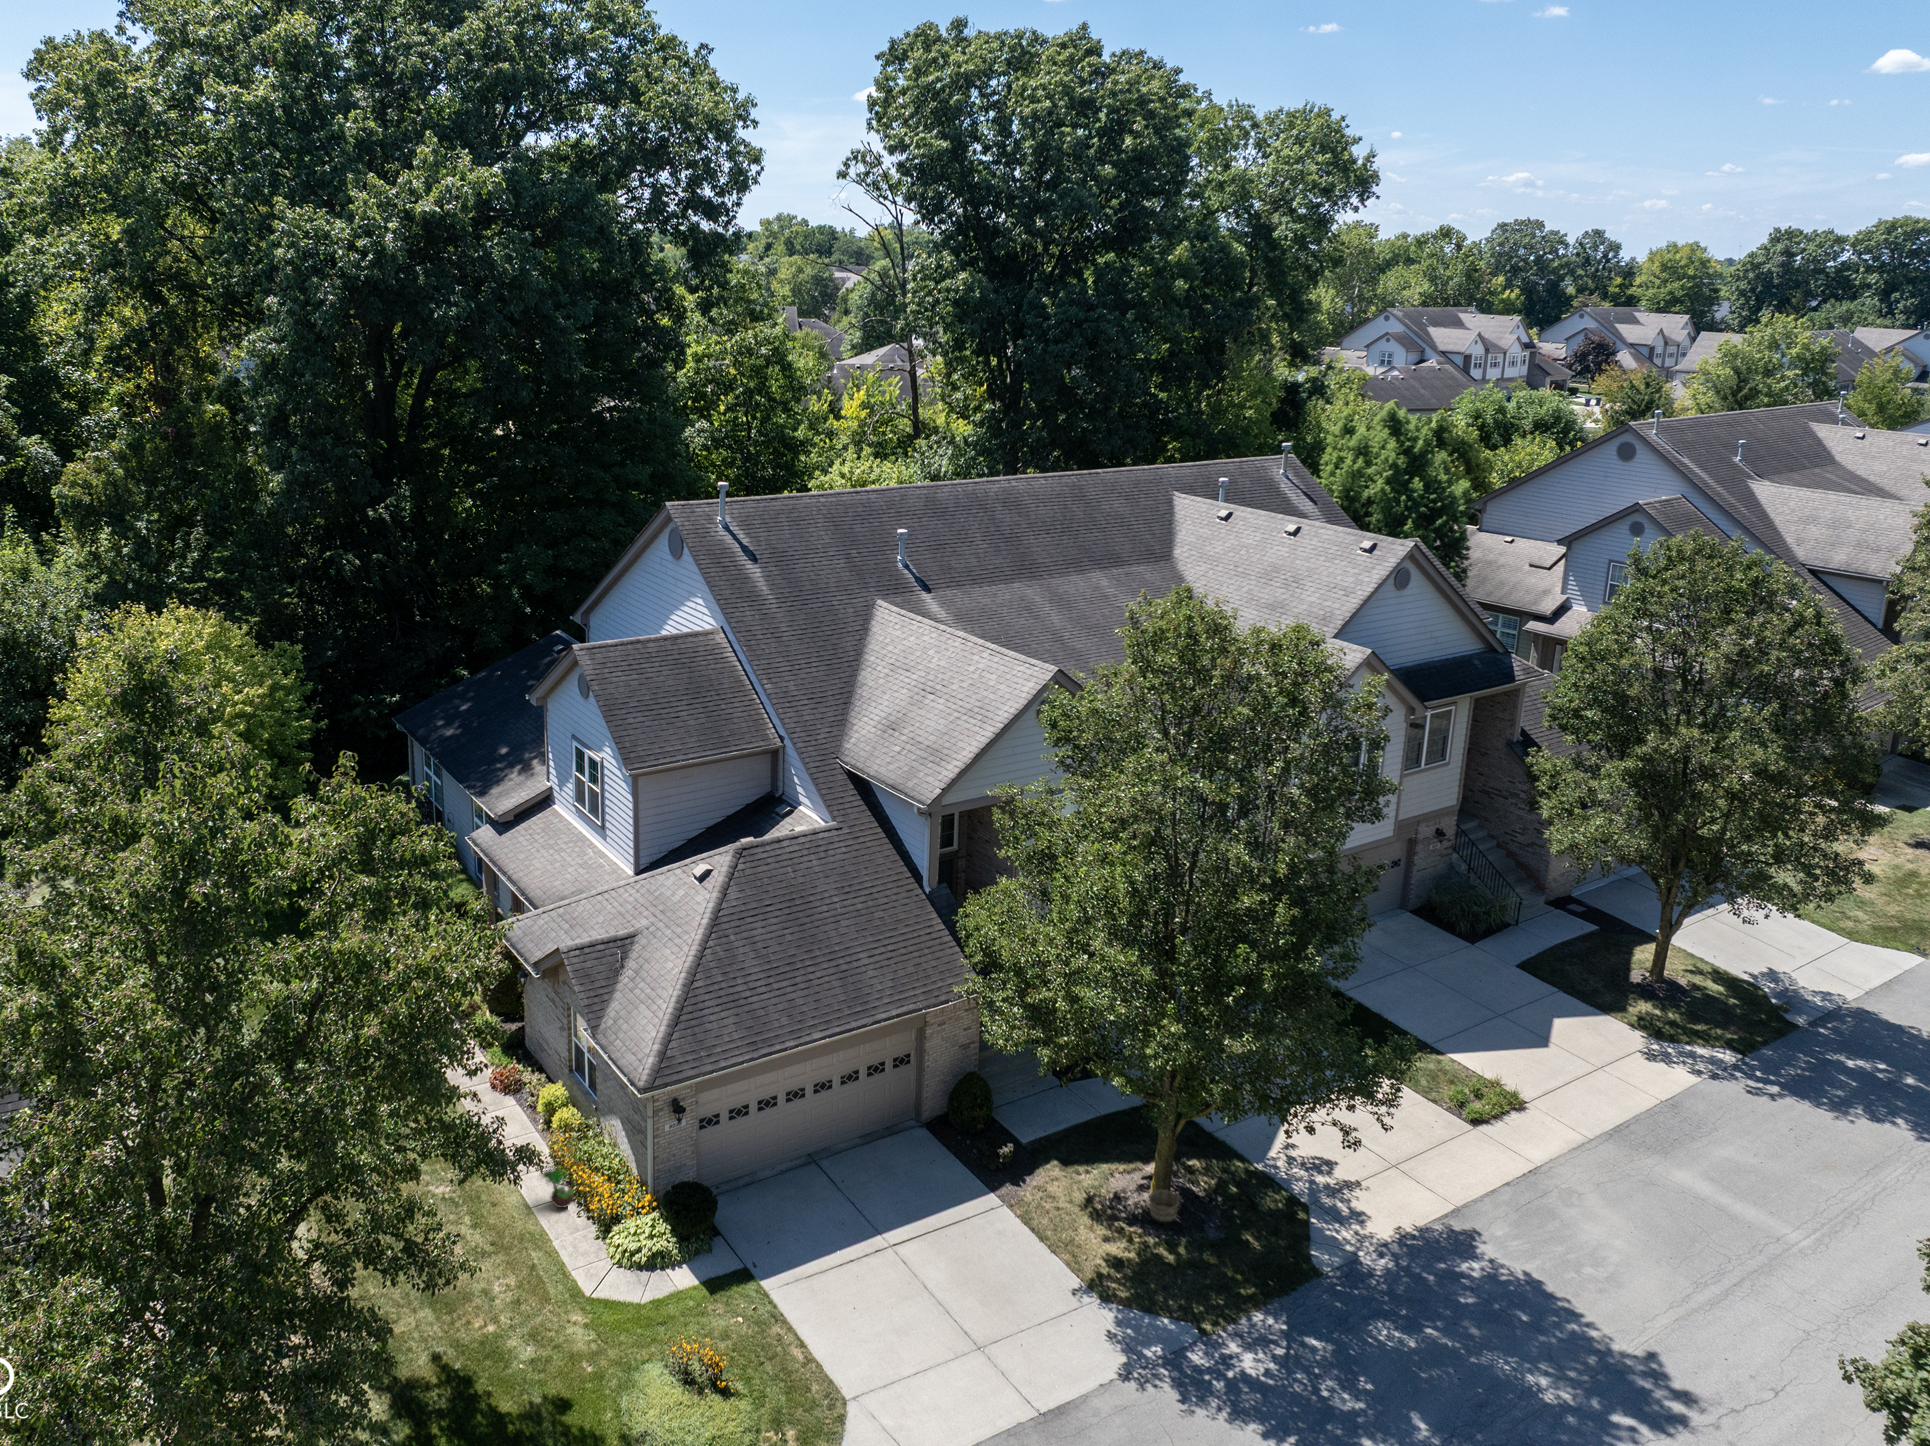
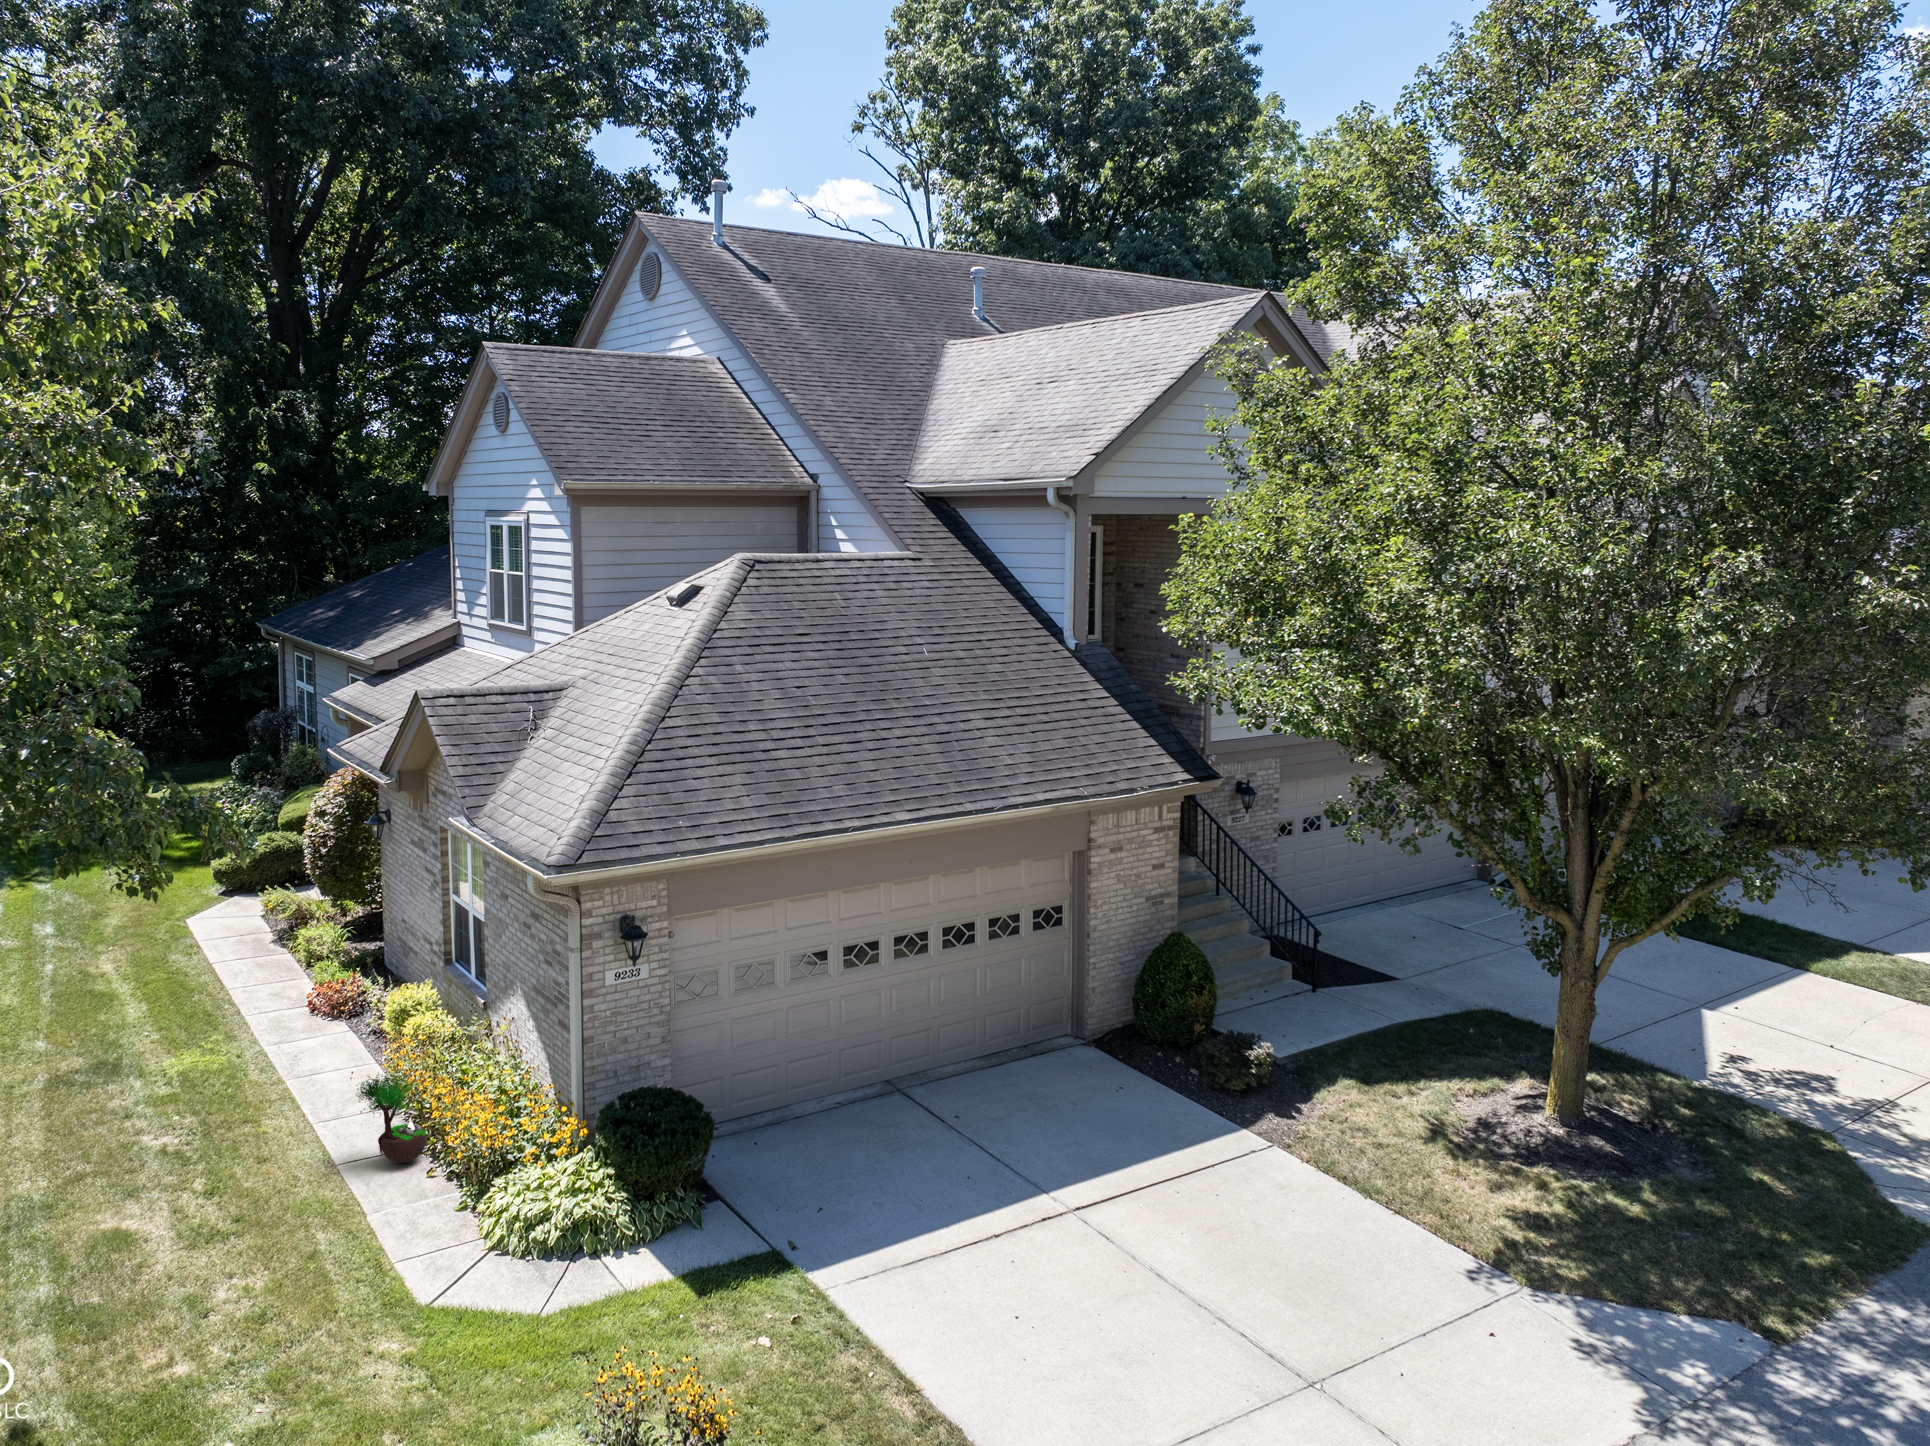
bucket: present [1149,1190,1180,1222] -> none [1555,1106,1627,1162]

